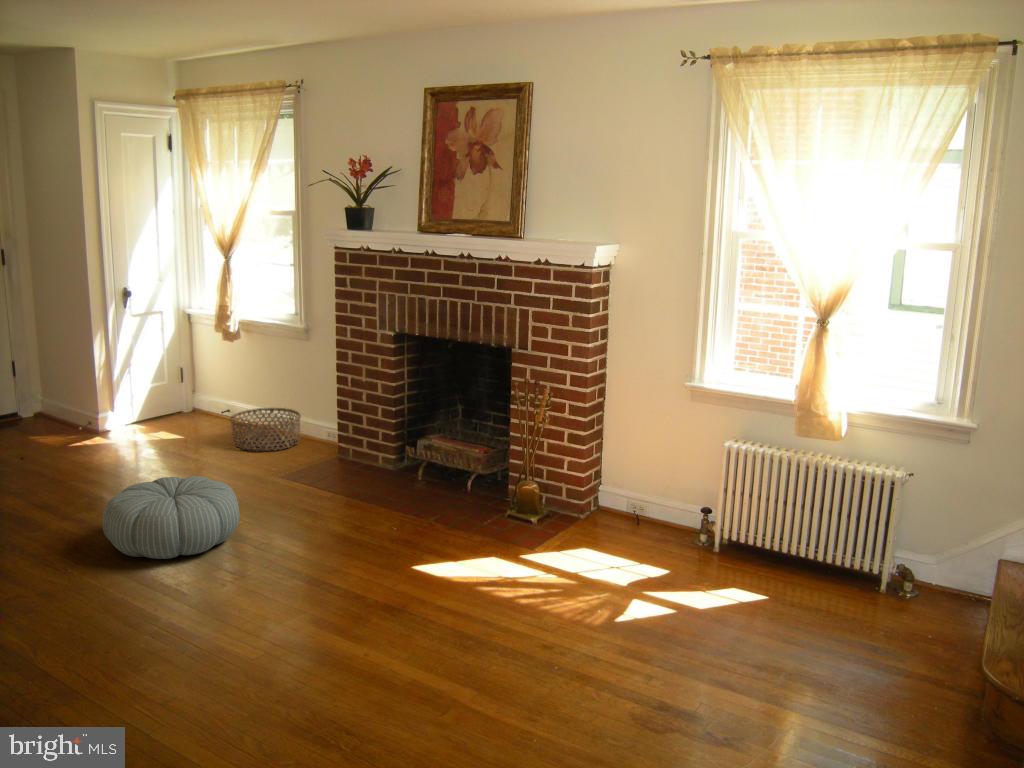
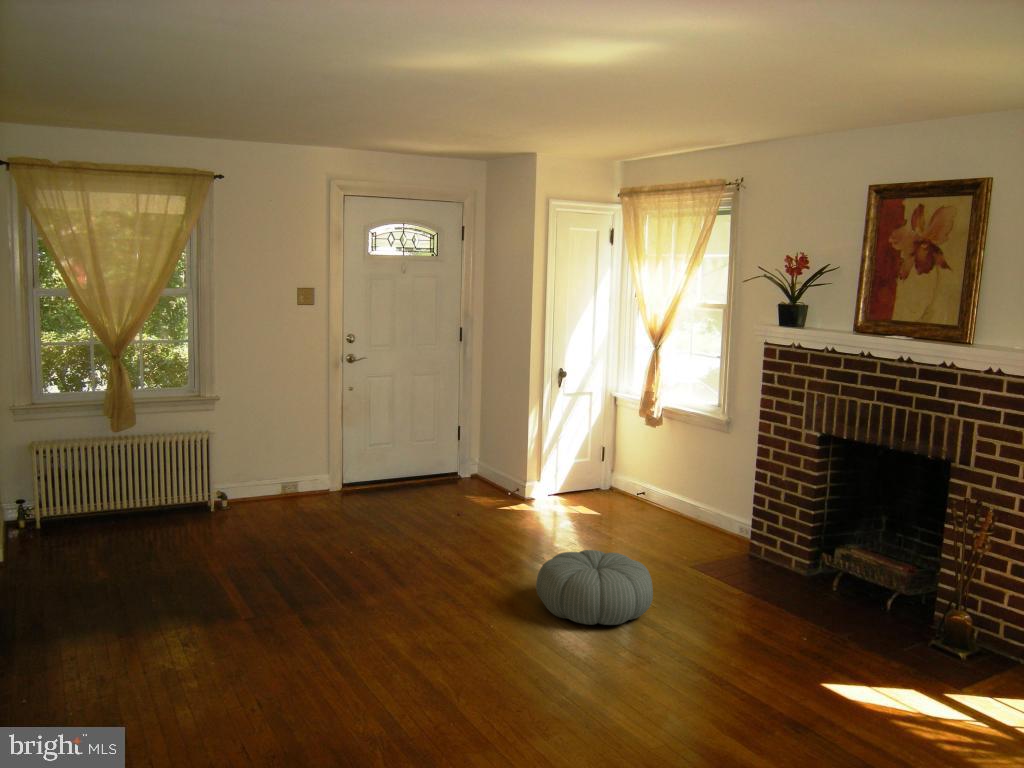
basket: present [230,408,301,451] -> none [647,495,715,539]

